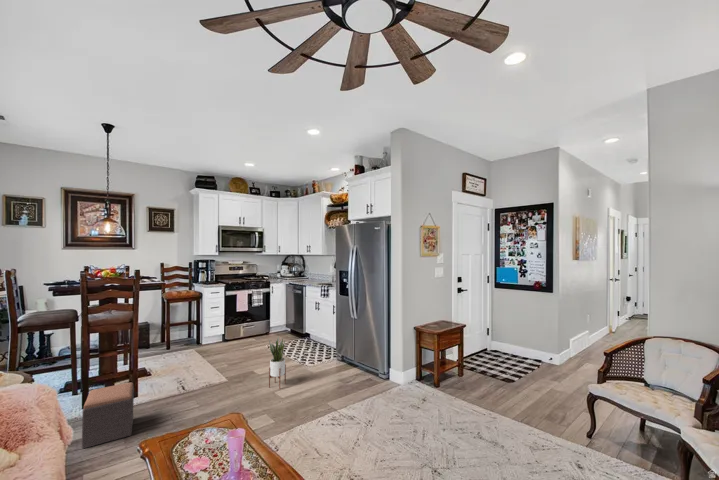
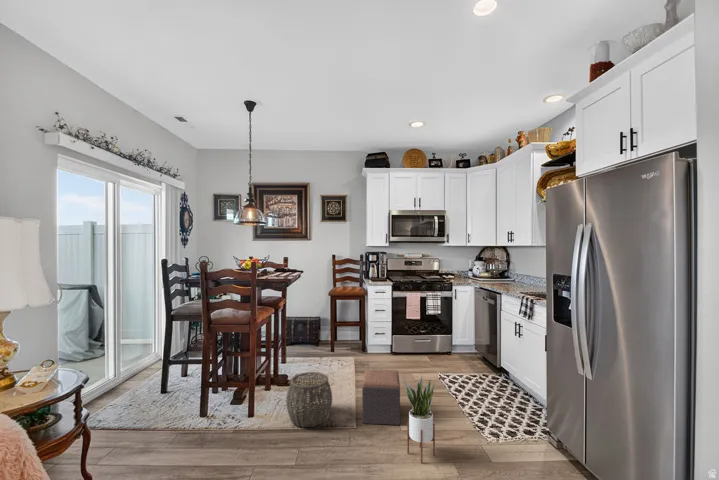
woven basket: none [163,355,204,398] -> present [286,372,332,427]
footstool: present [82,383,134,448] -> present [362,370,400,425]

